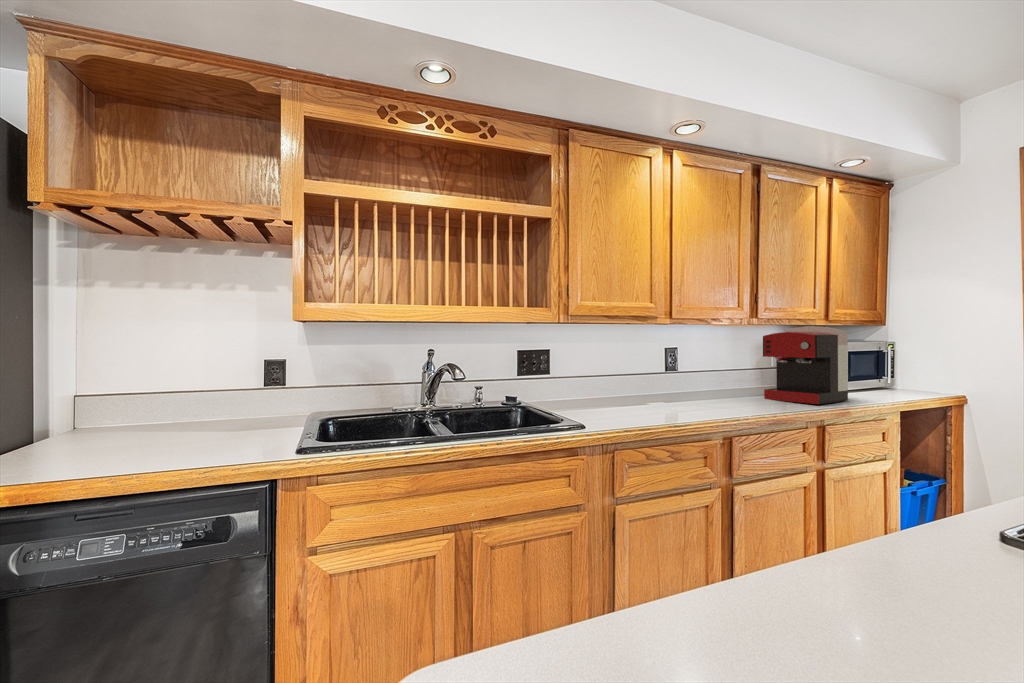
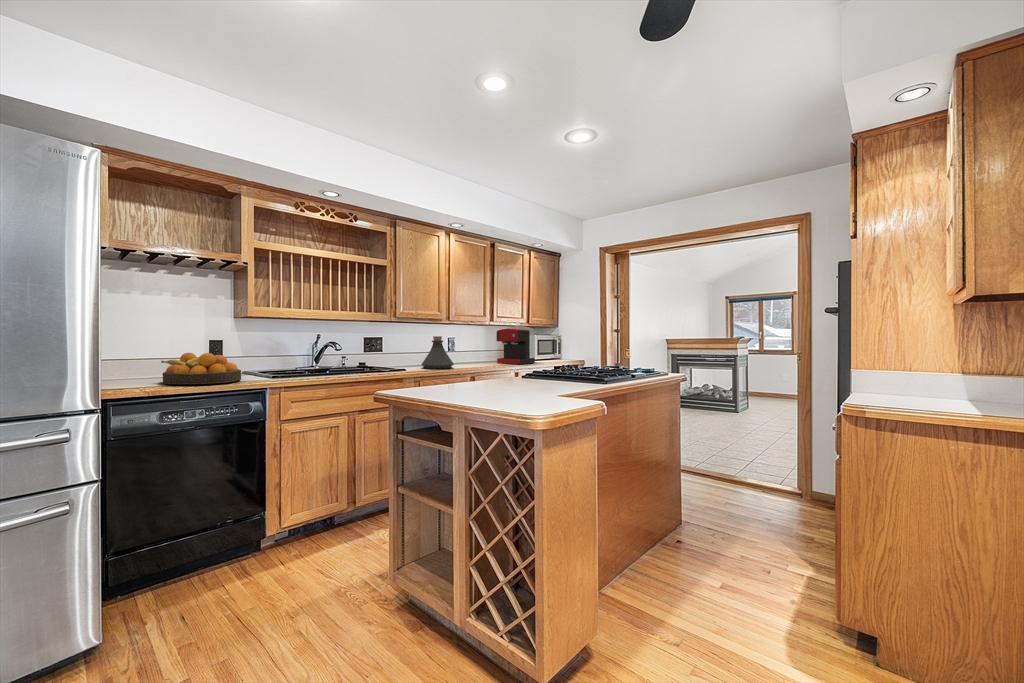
bottle: none [616,350,682,415] -> present [421,336,454,369]
fruit bowl: none [130,389,273,458] -> present [161,353,241,384]

